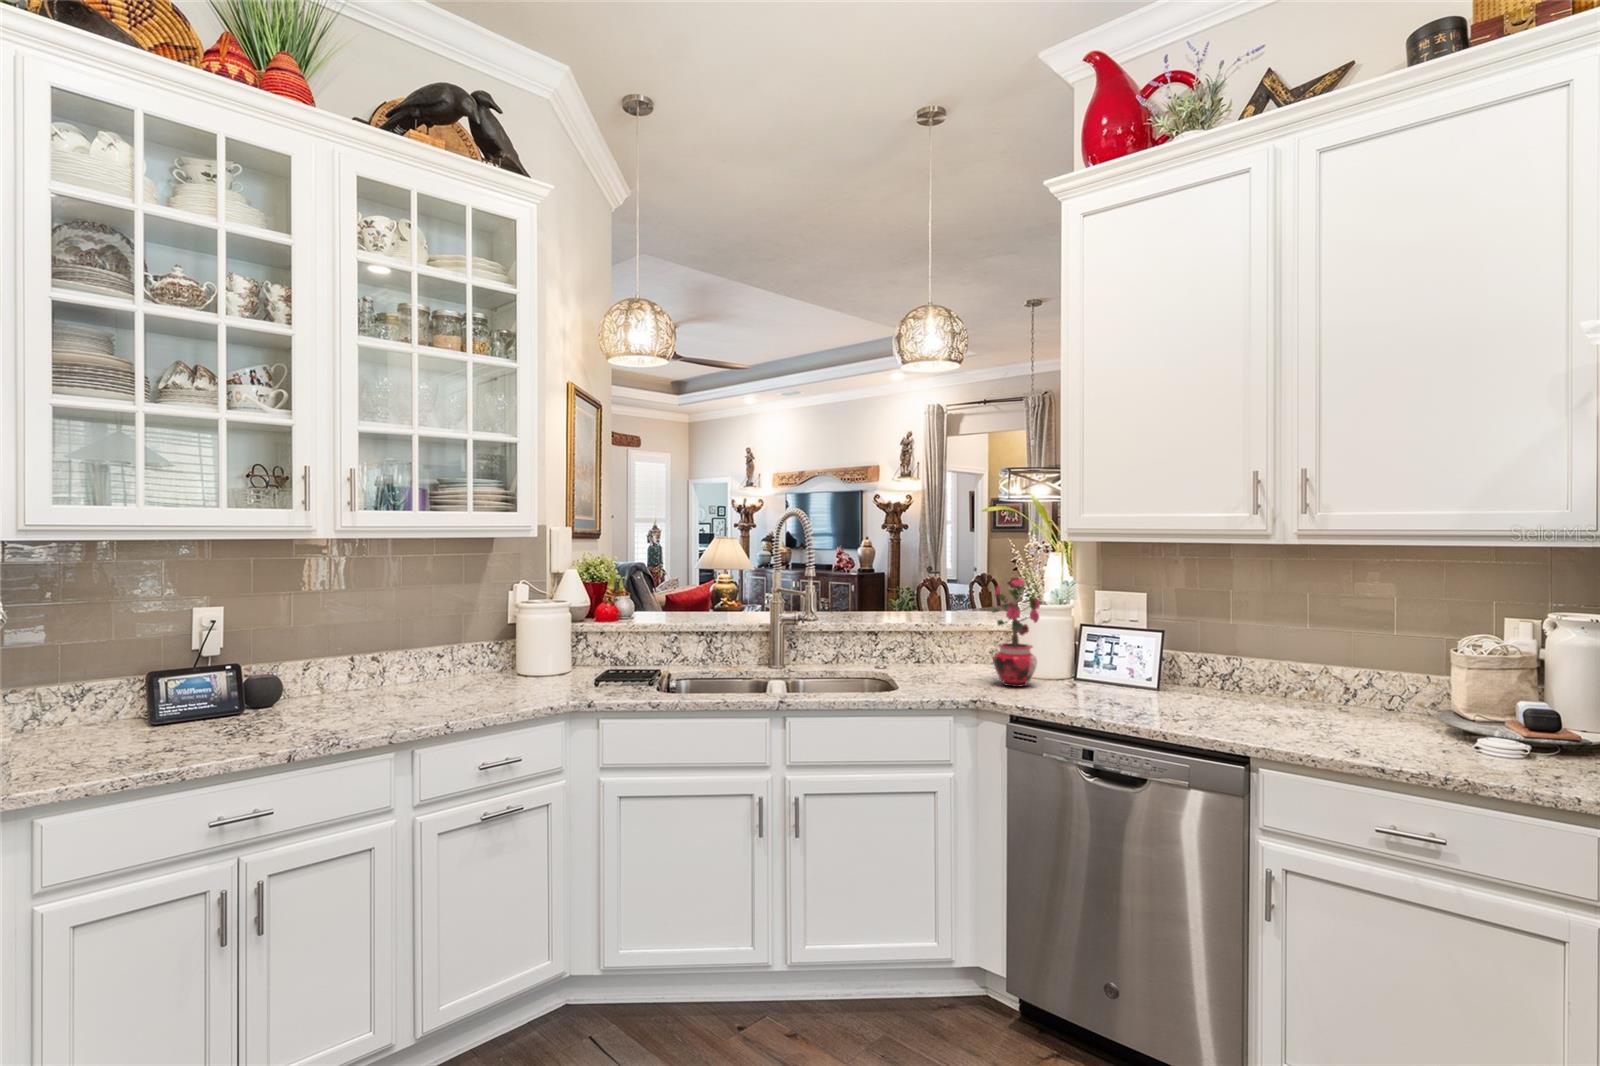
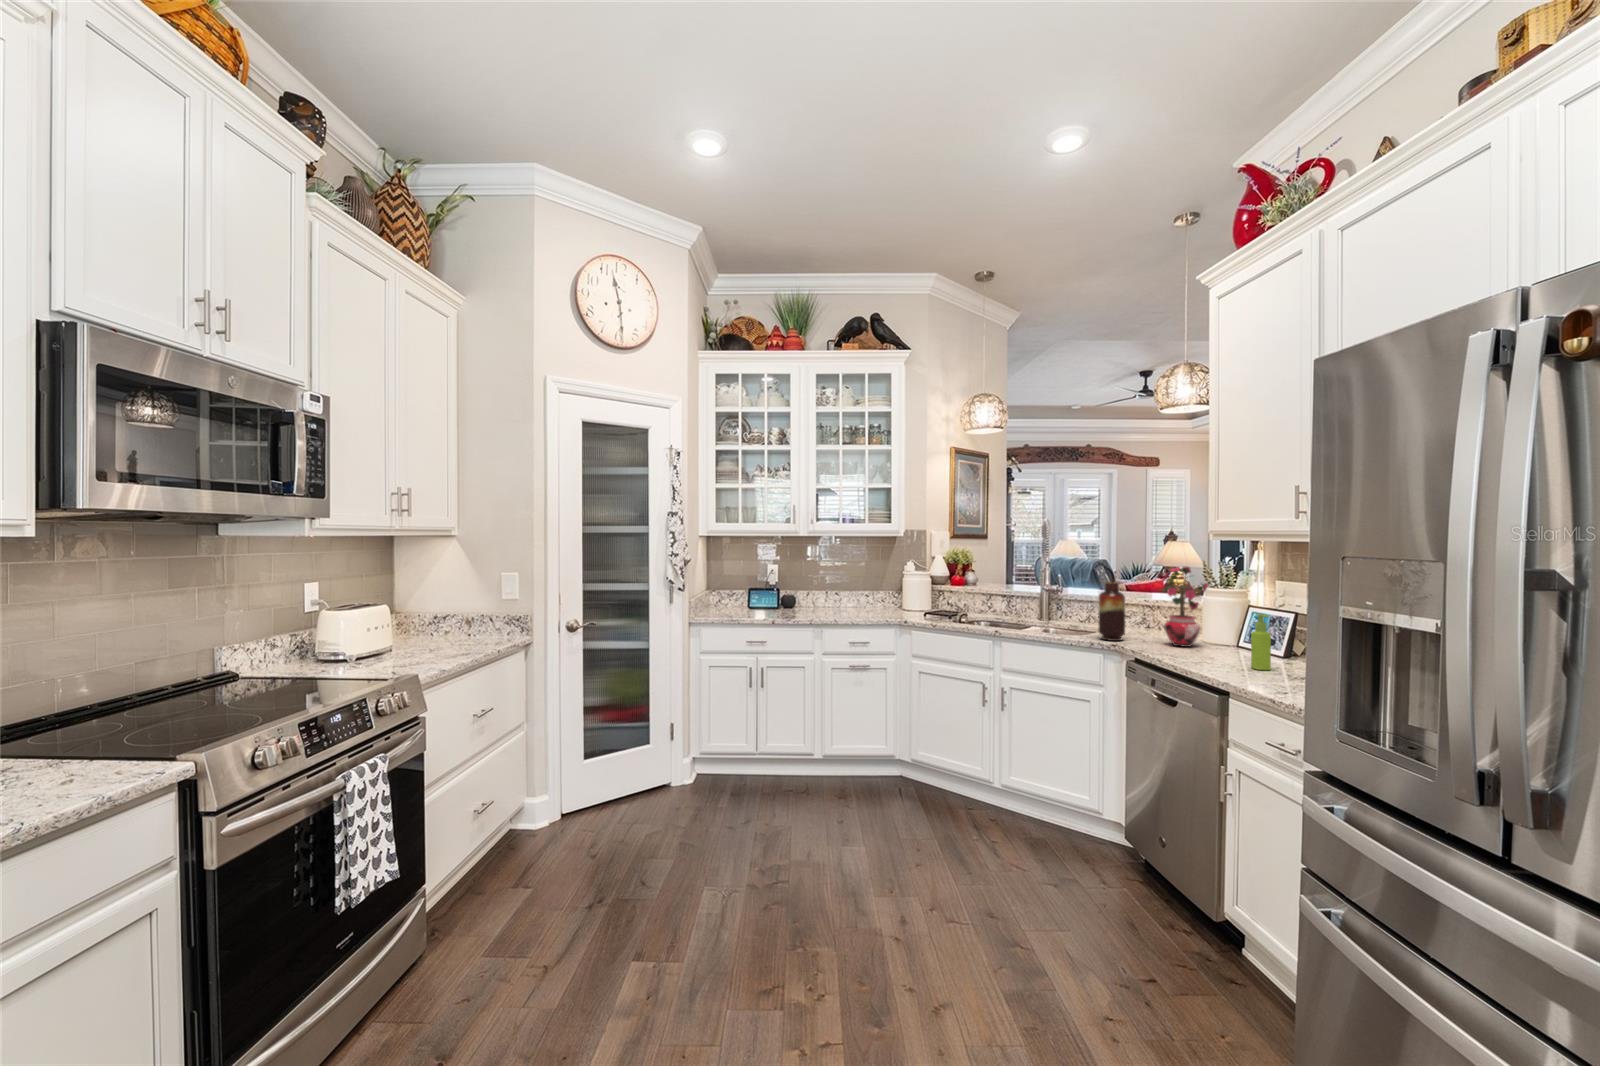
vase: none [914,604,949,691] -> present [1099,582,1125,641]
soap dispenser: none [1152,636,1179,709] -> present [1251,614,1271,670]

